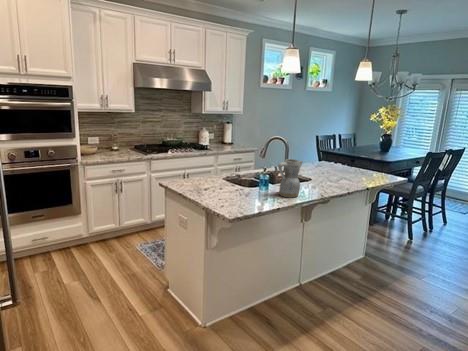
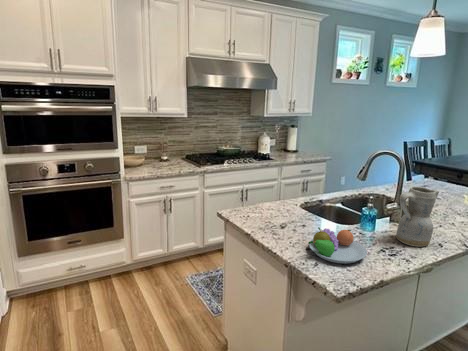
fruit bowl: none [217,185,255,206] -> present [308,227,367,264]

